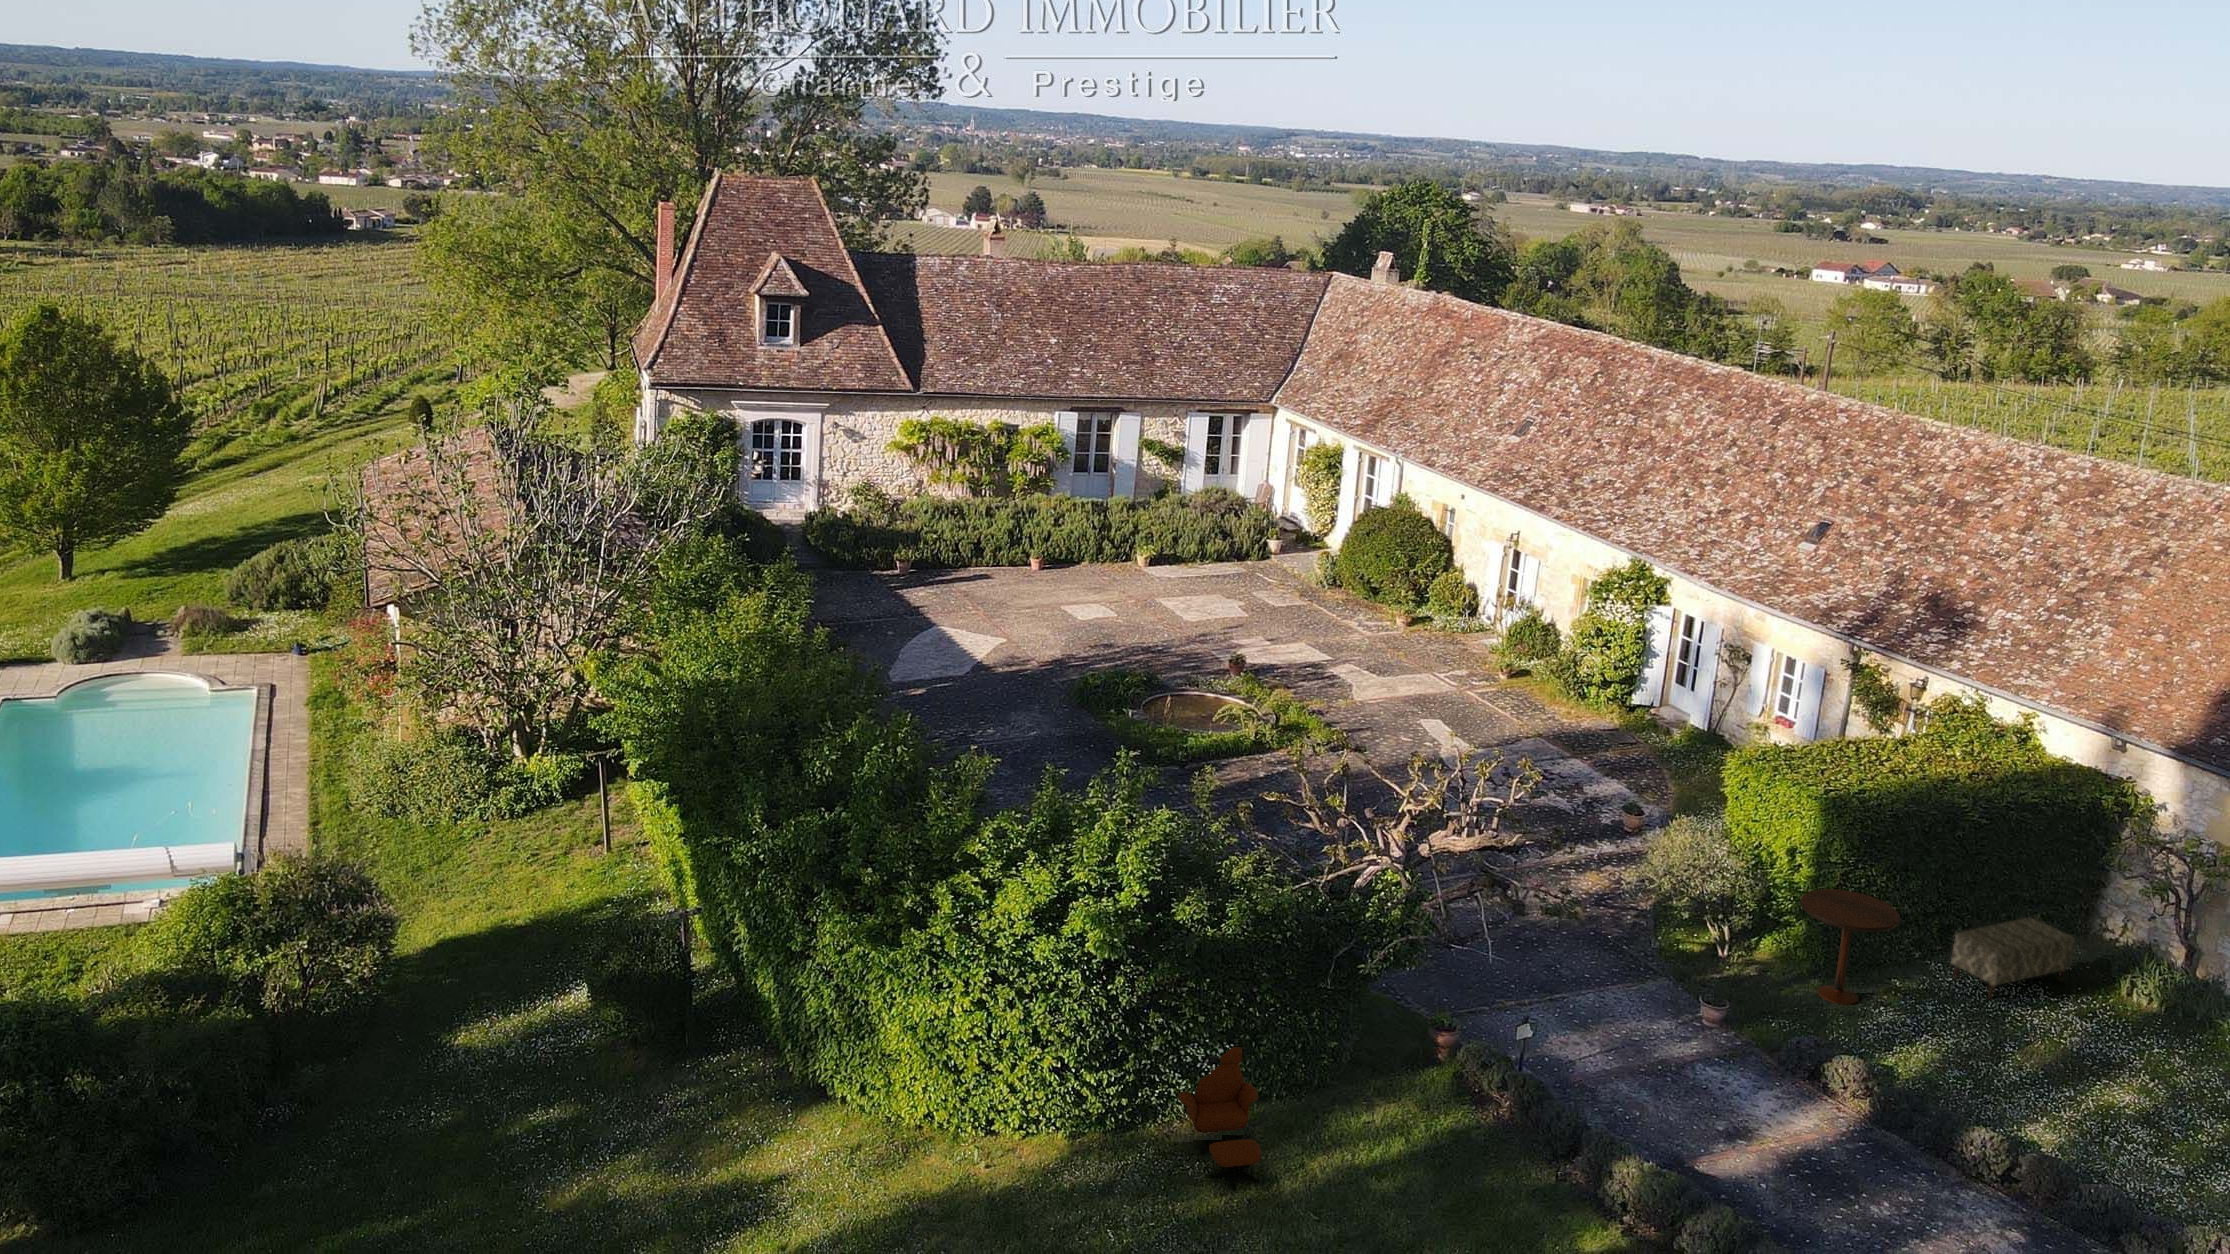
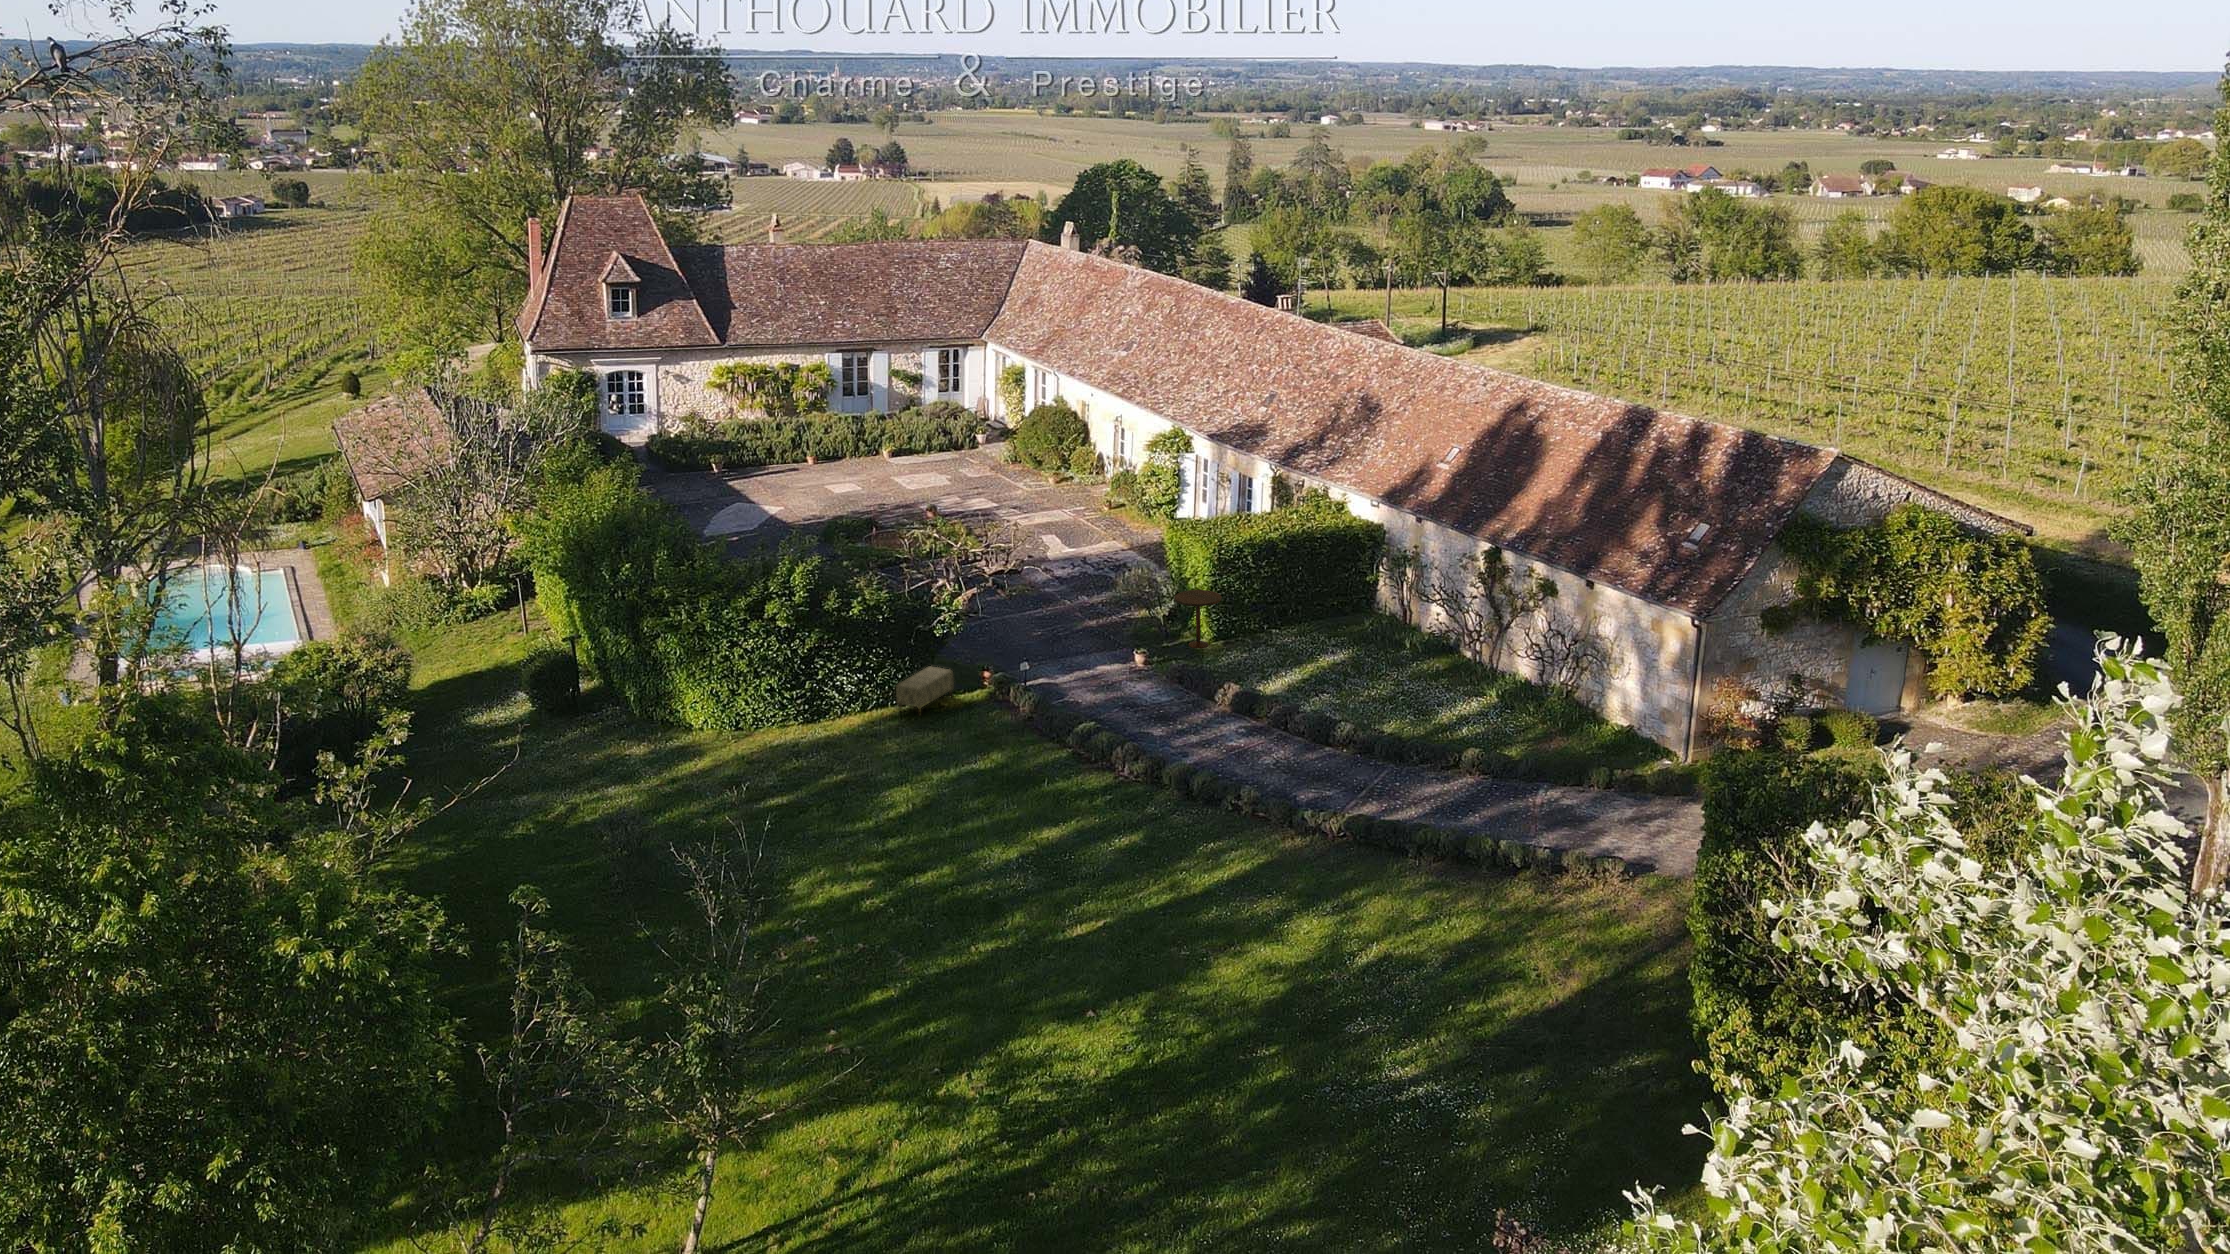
bench: present [1951,918,2075,998] -> present [896,666,954,715]
lounge chair: present [1177,1047,1261,1191] -> none [829,672,869,735]

